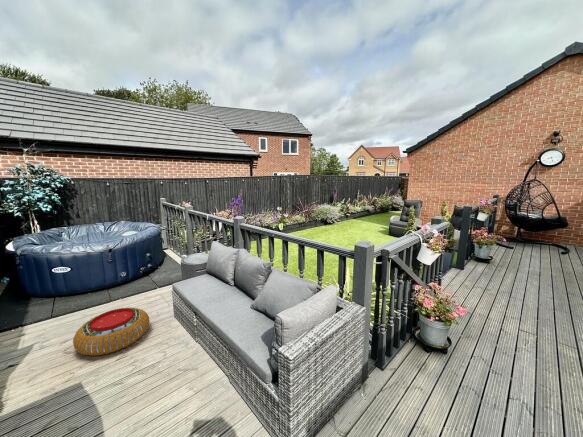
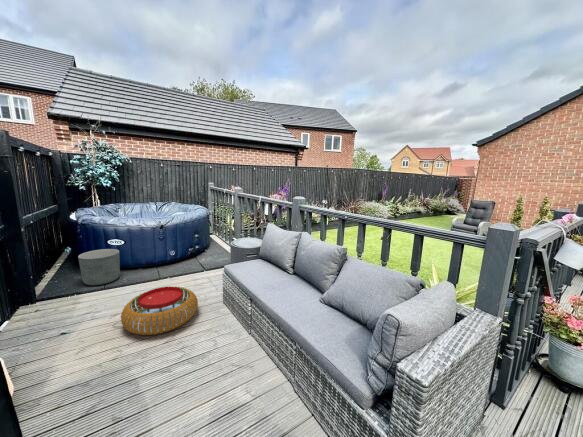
planter: none [21,277,68,315] -> present [78,249,120,285]

